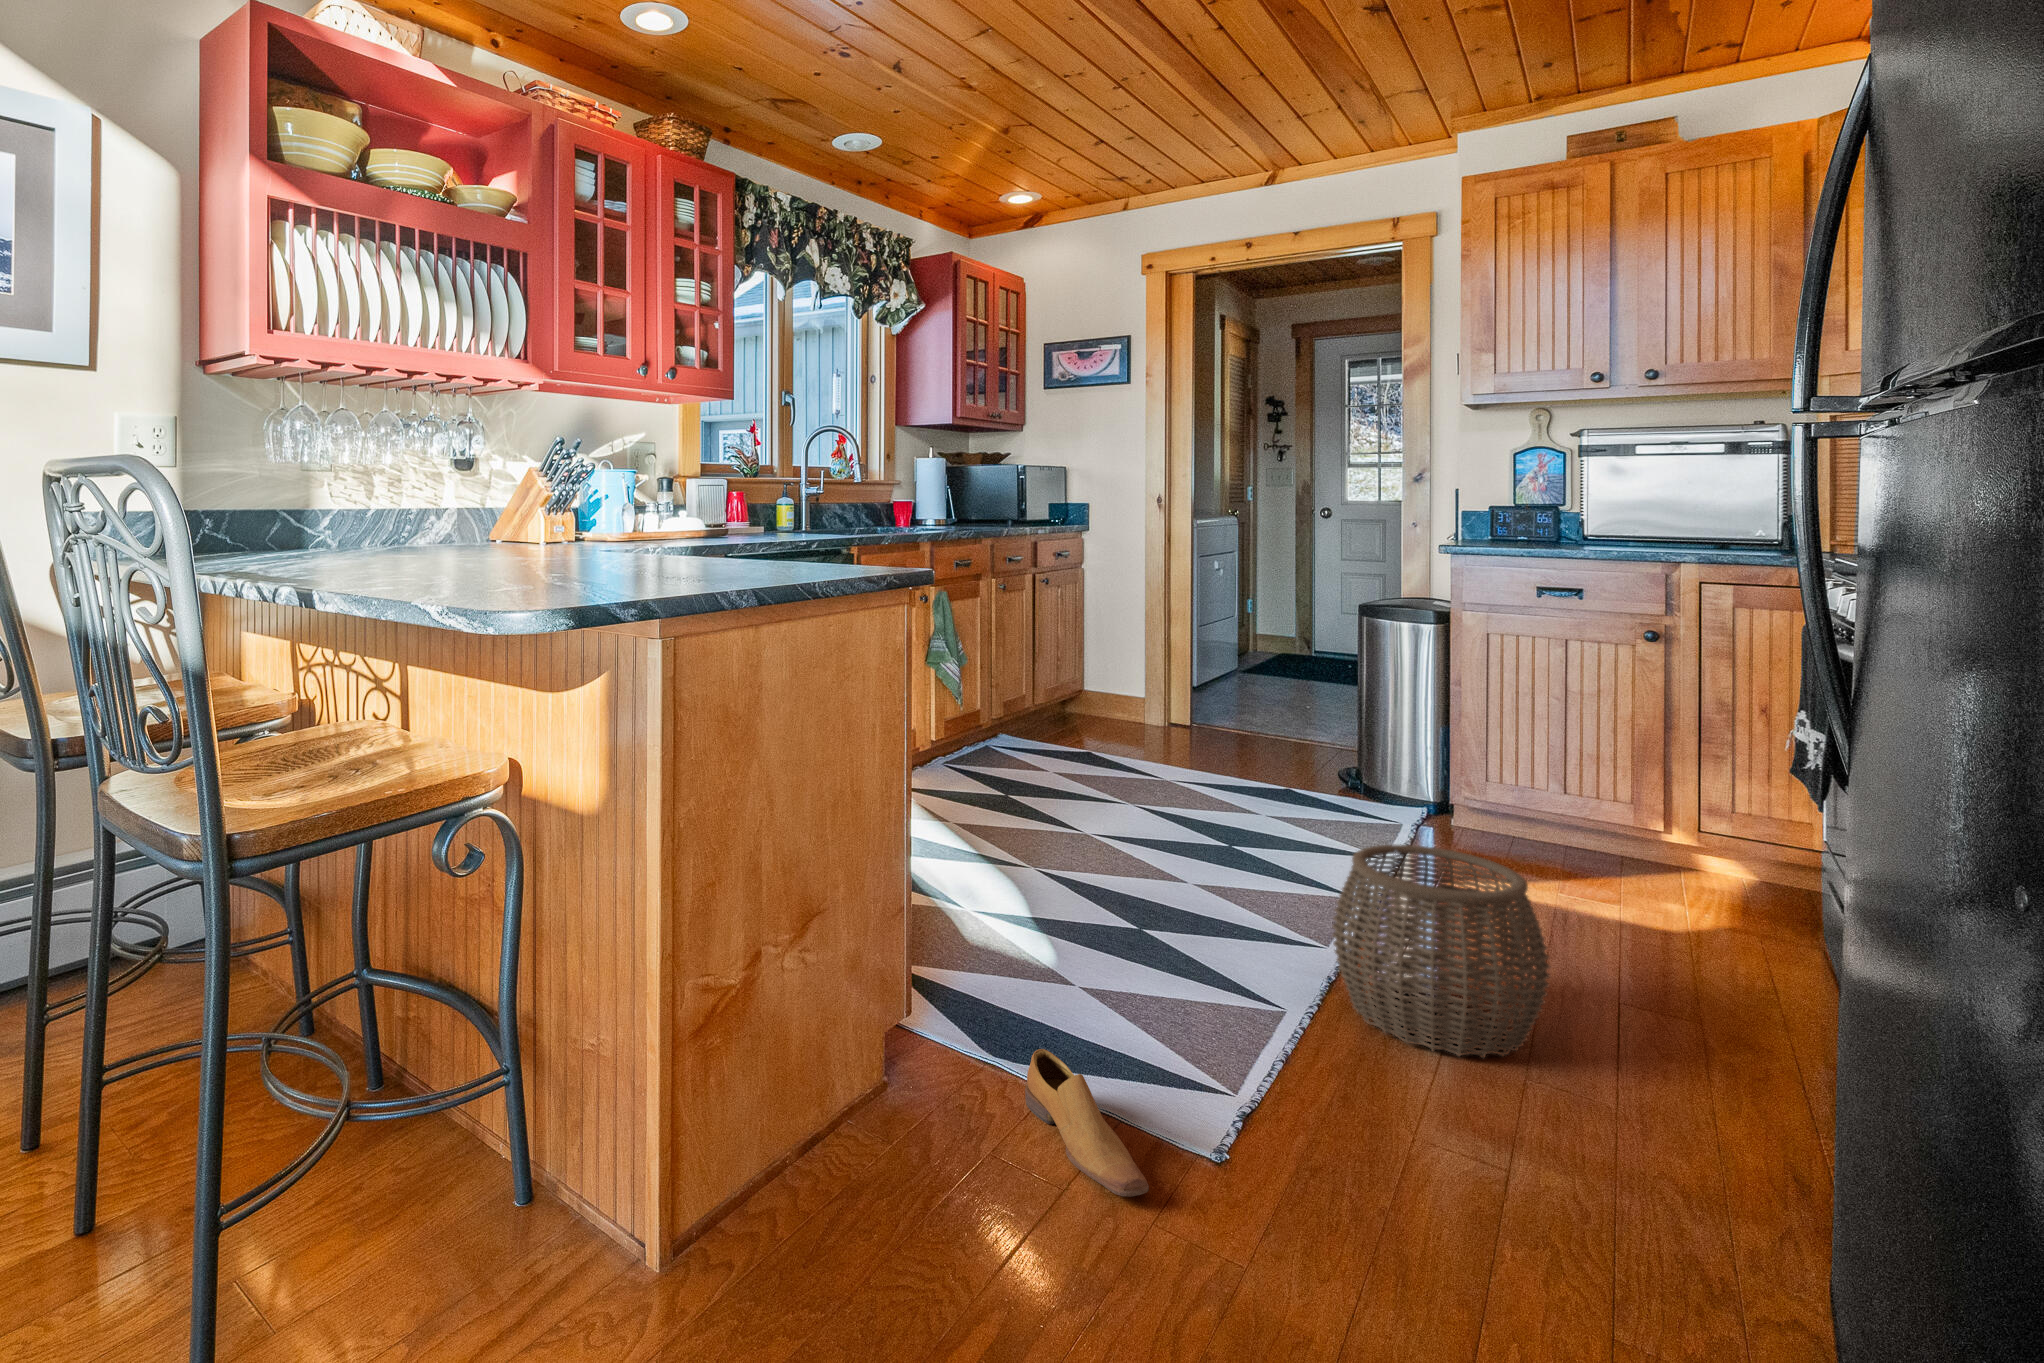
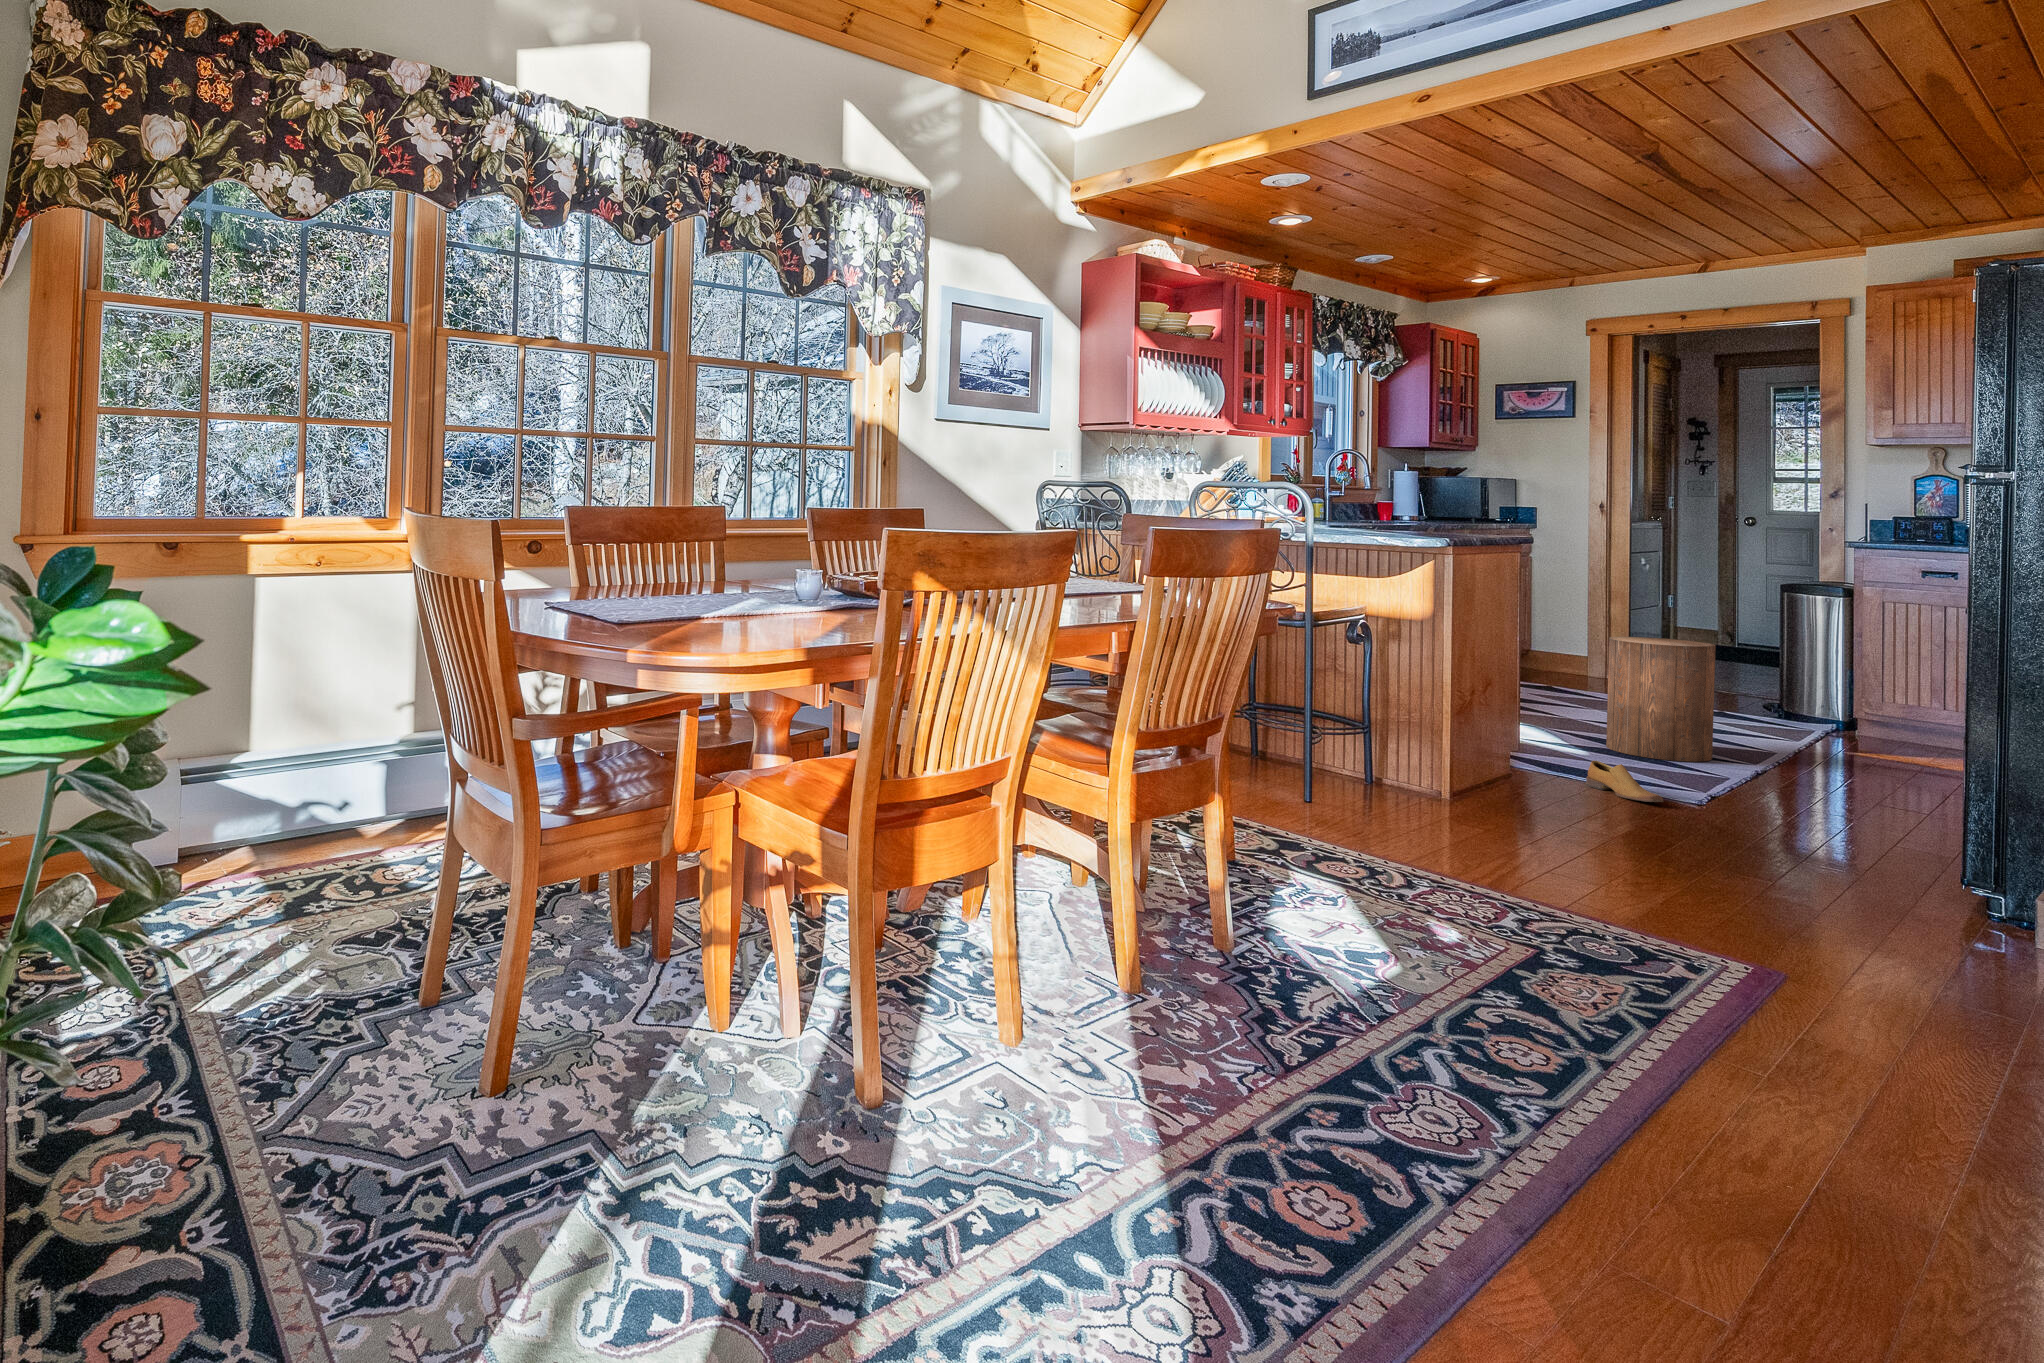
stool: none [1116,720,1270,955] -> present [1606,637,1716,762]
woven basket: present [1333,845,1551,1058] -> none [1756,696,1892,795]

